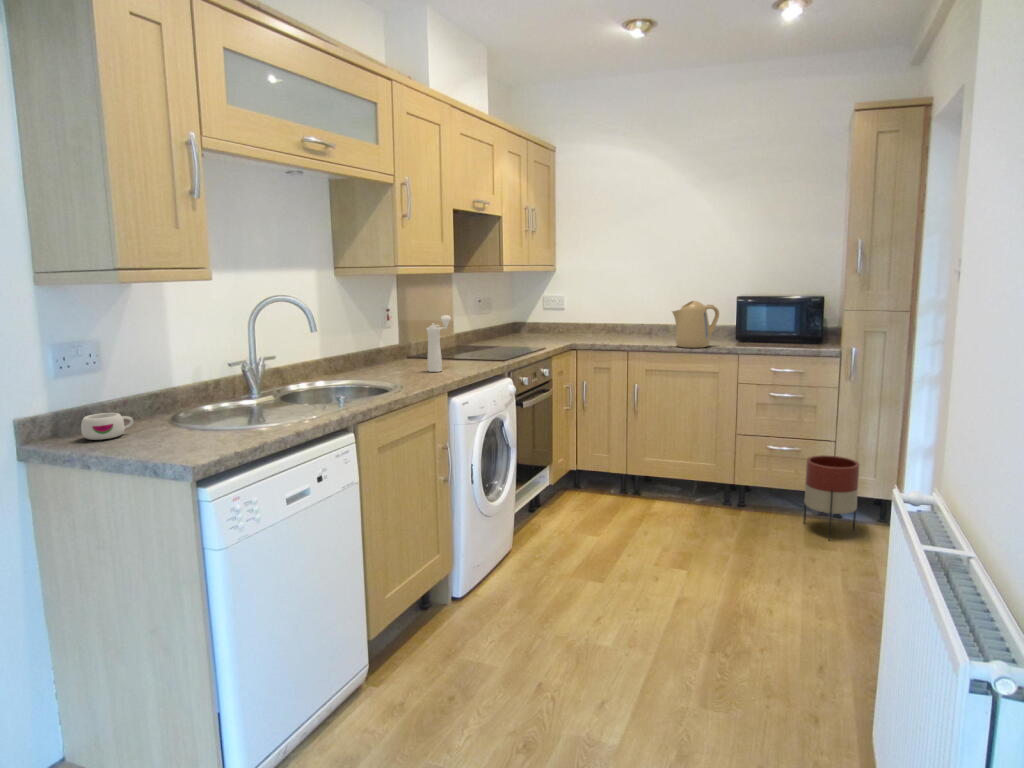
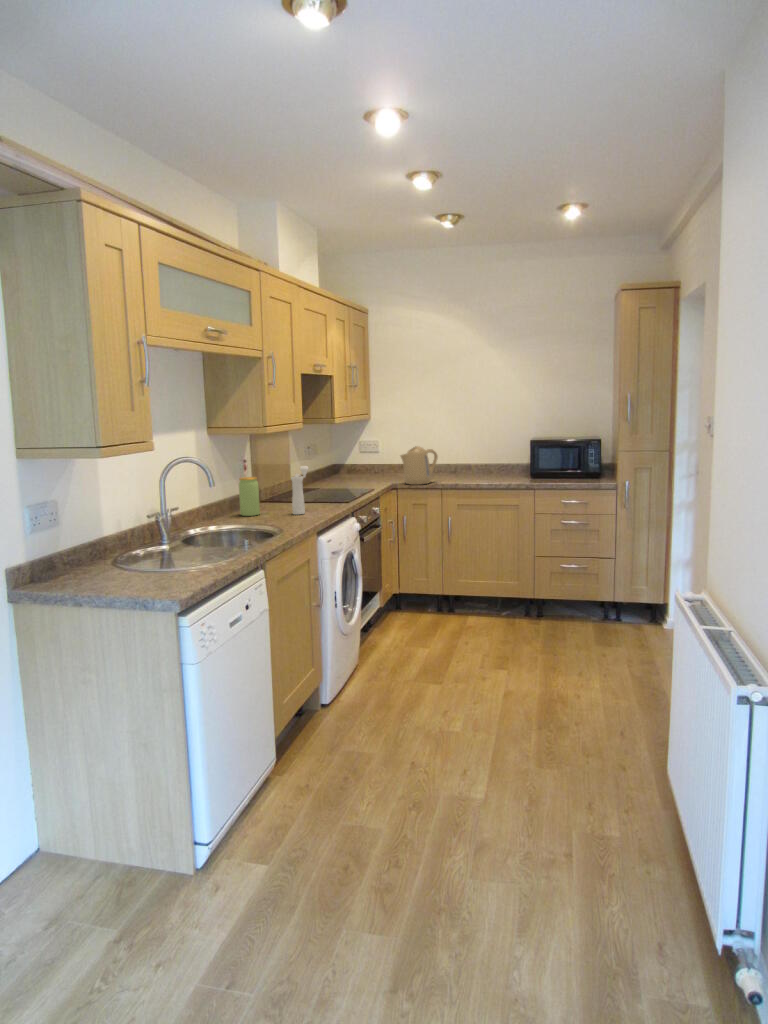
kettle: present [672,301,719,348] -> present [401,446,438,485]
jar: none [367,326,392,372] -> present [239,477,260,516]
mug: present [81,413,133,440] -> none [65,560,102,582]
planter: present [804,455,859,540] -> none [592,570,634,638]

